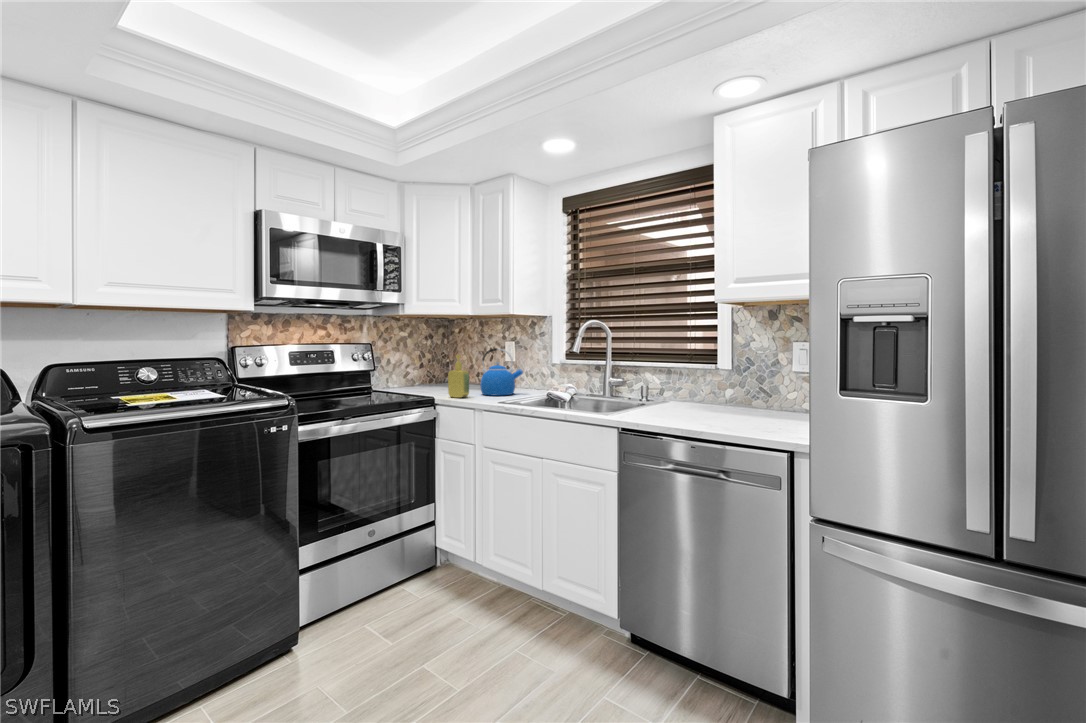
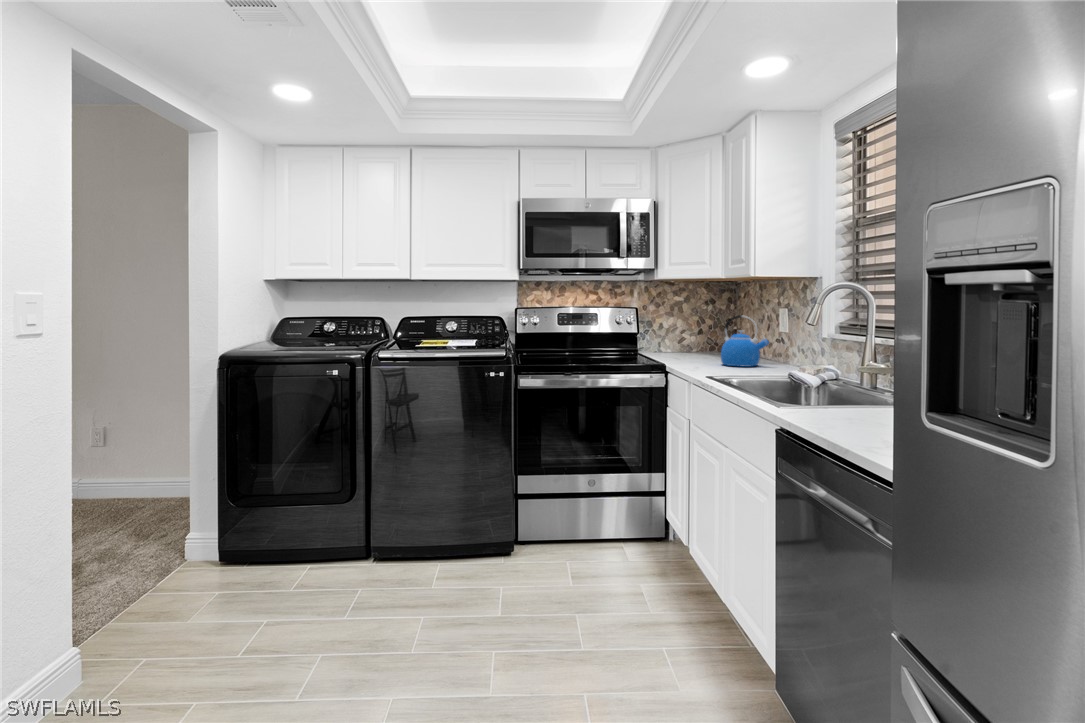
soap dispenser: present [448,355,469,398] -> none [682,321,703,365]

